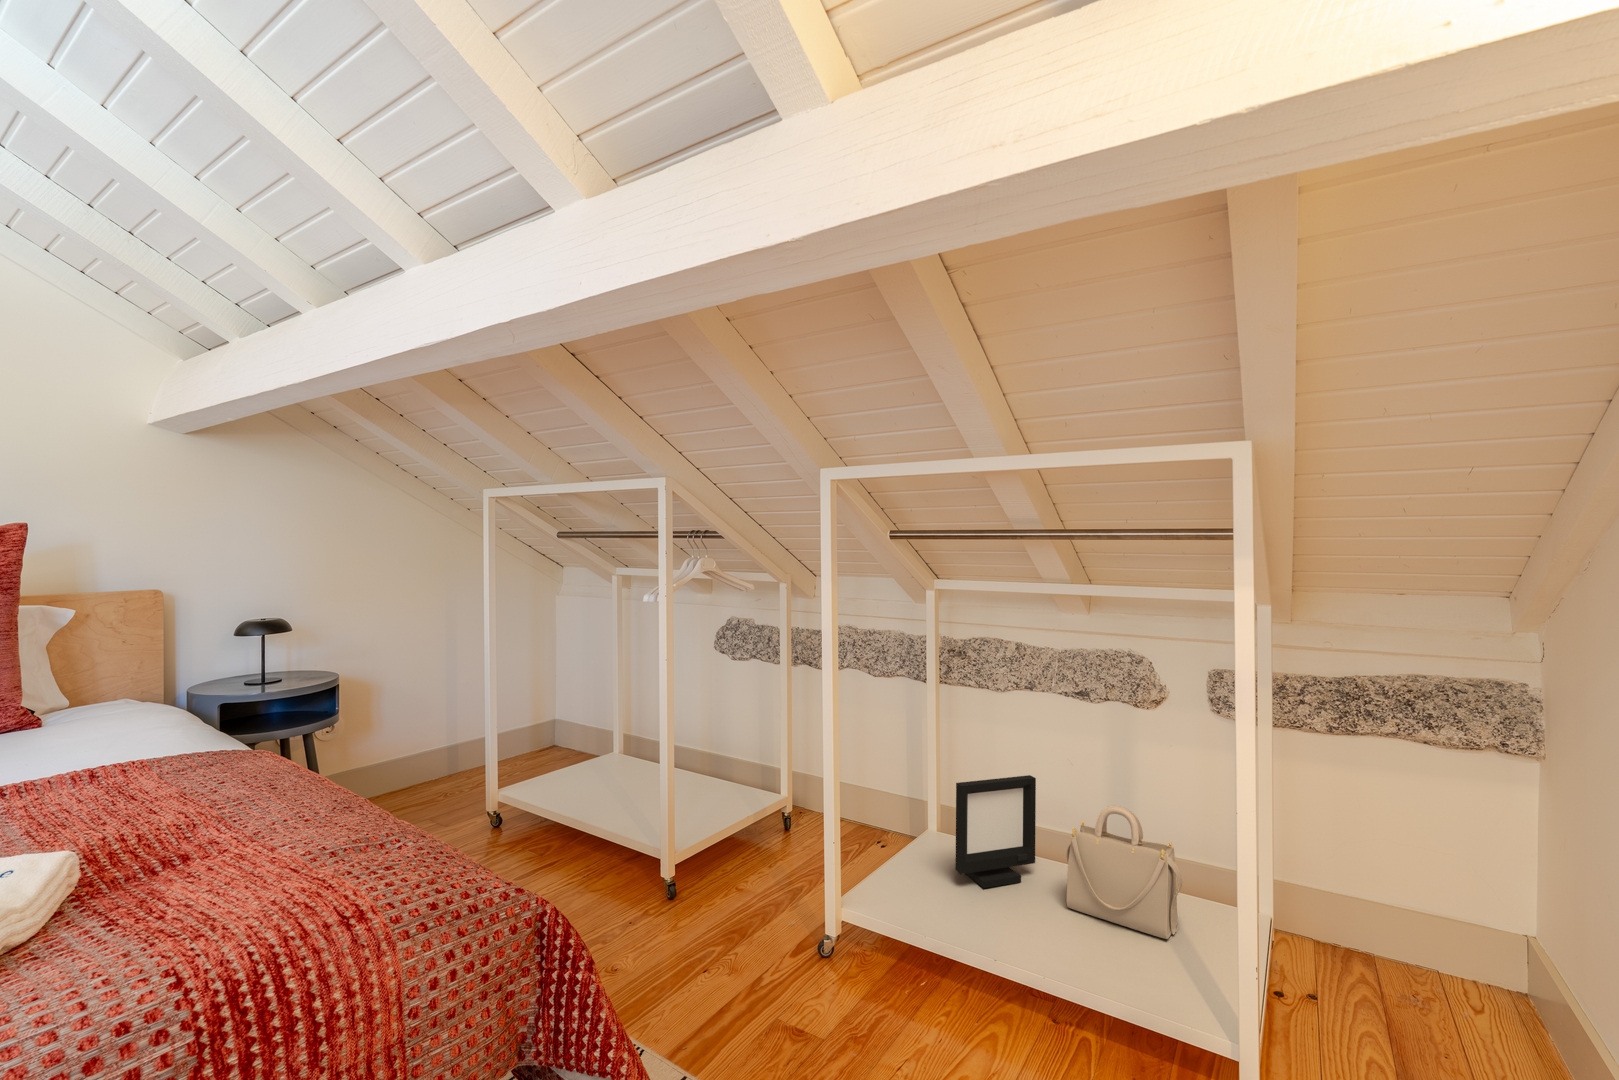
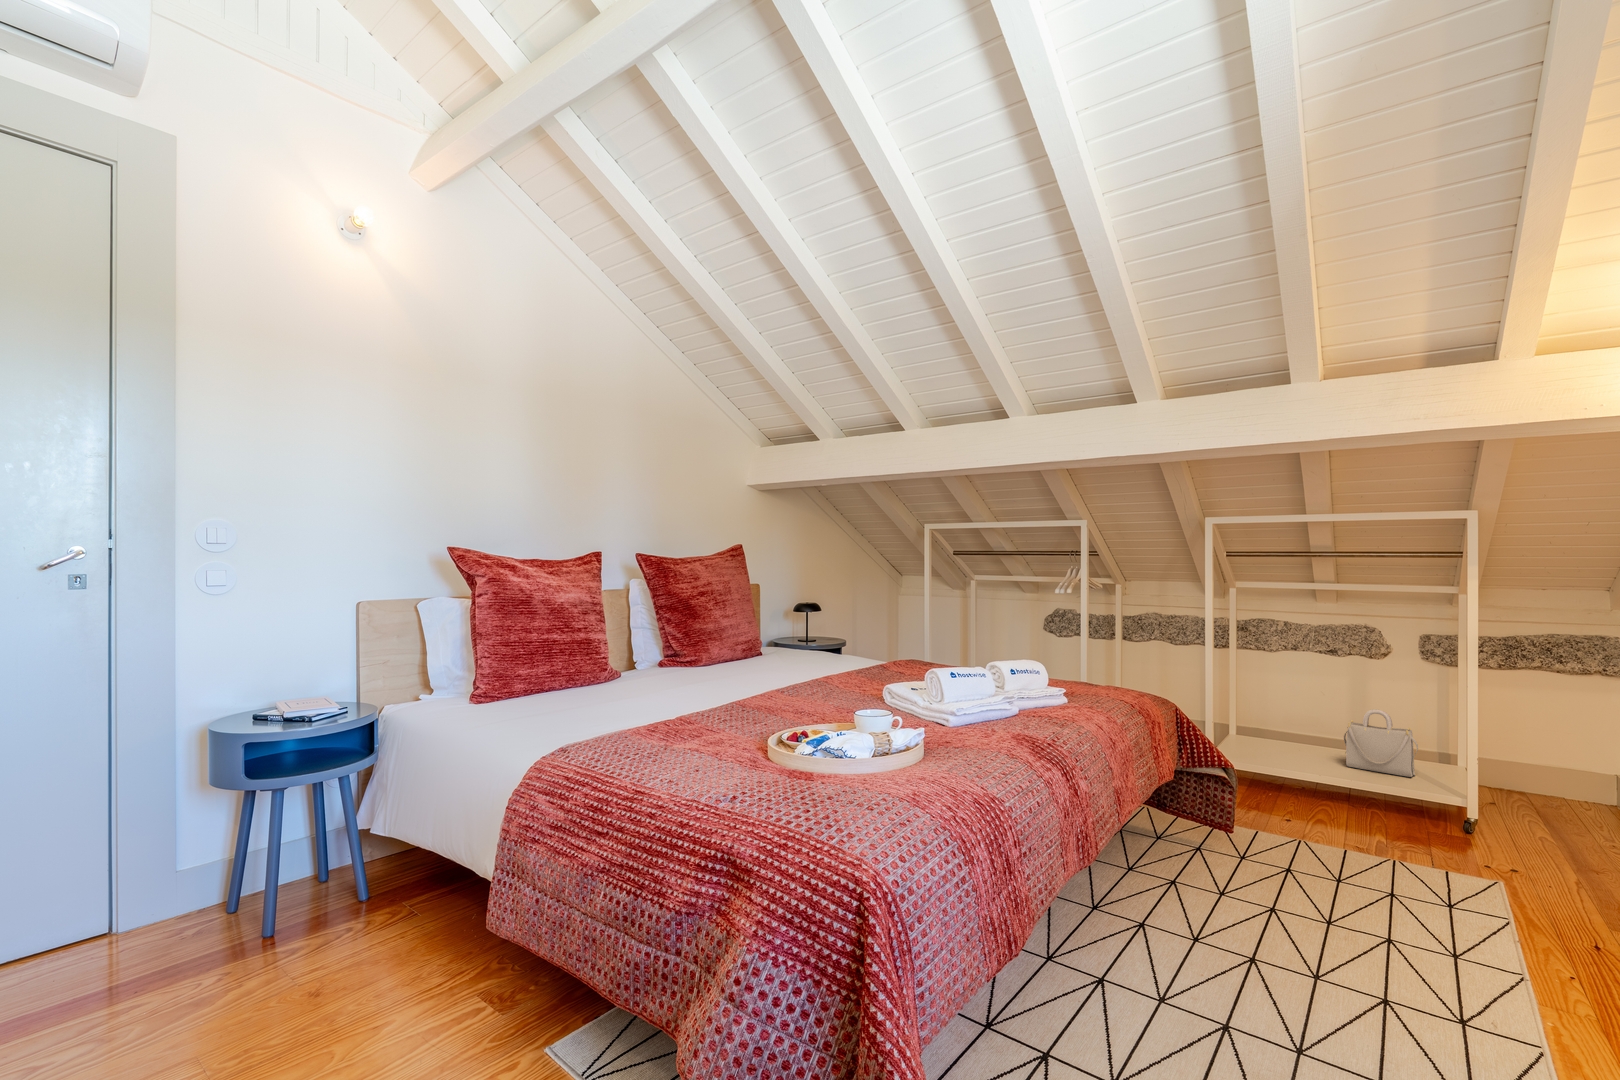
picture frame: present [955,775,1036,888] -> none [1268,697,1318,759]

